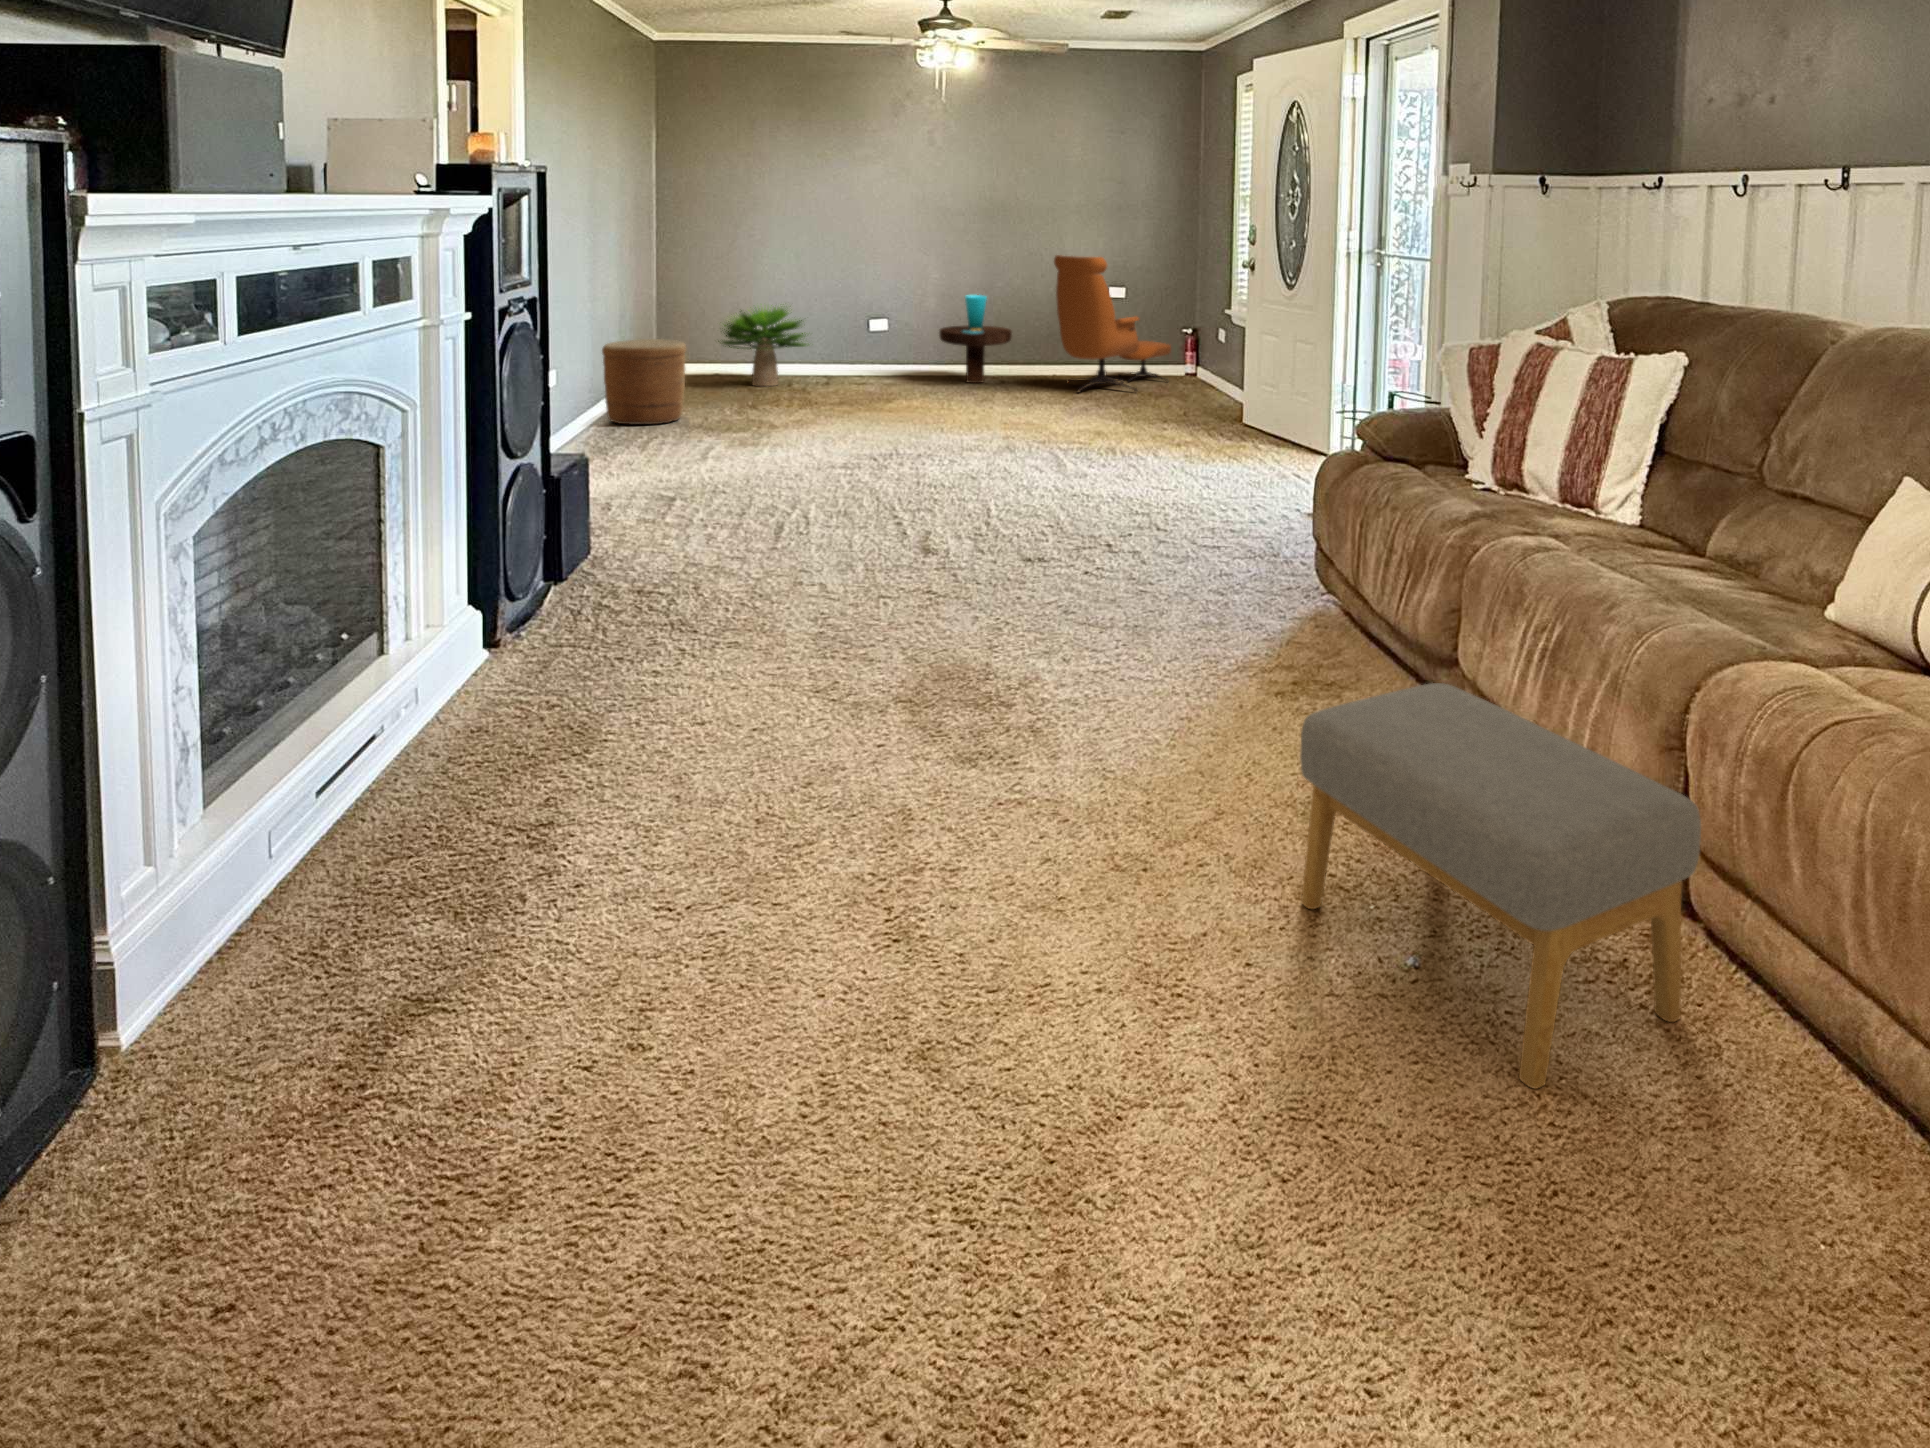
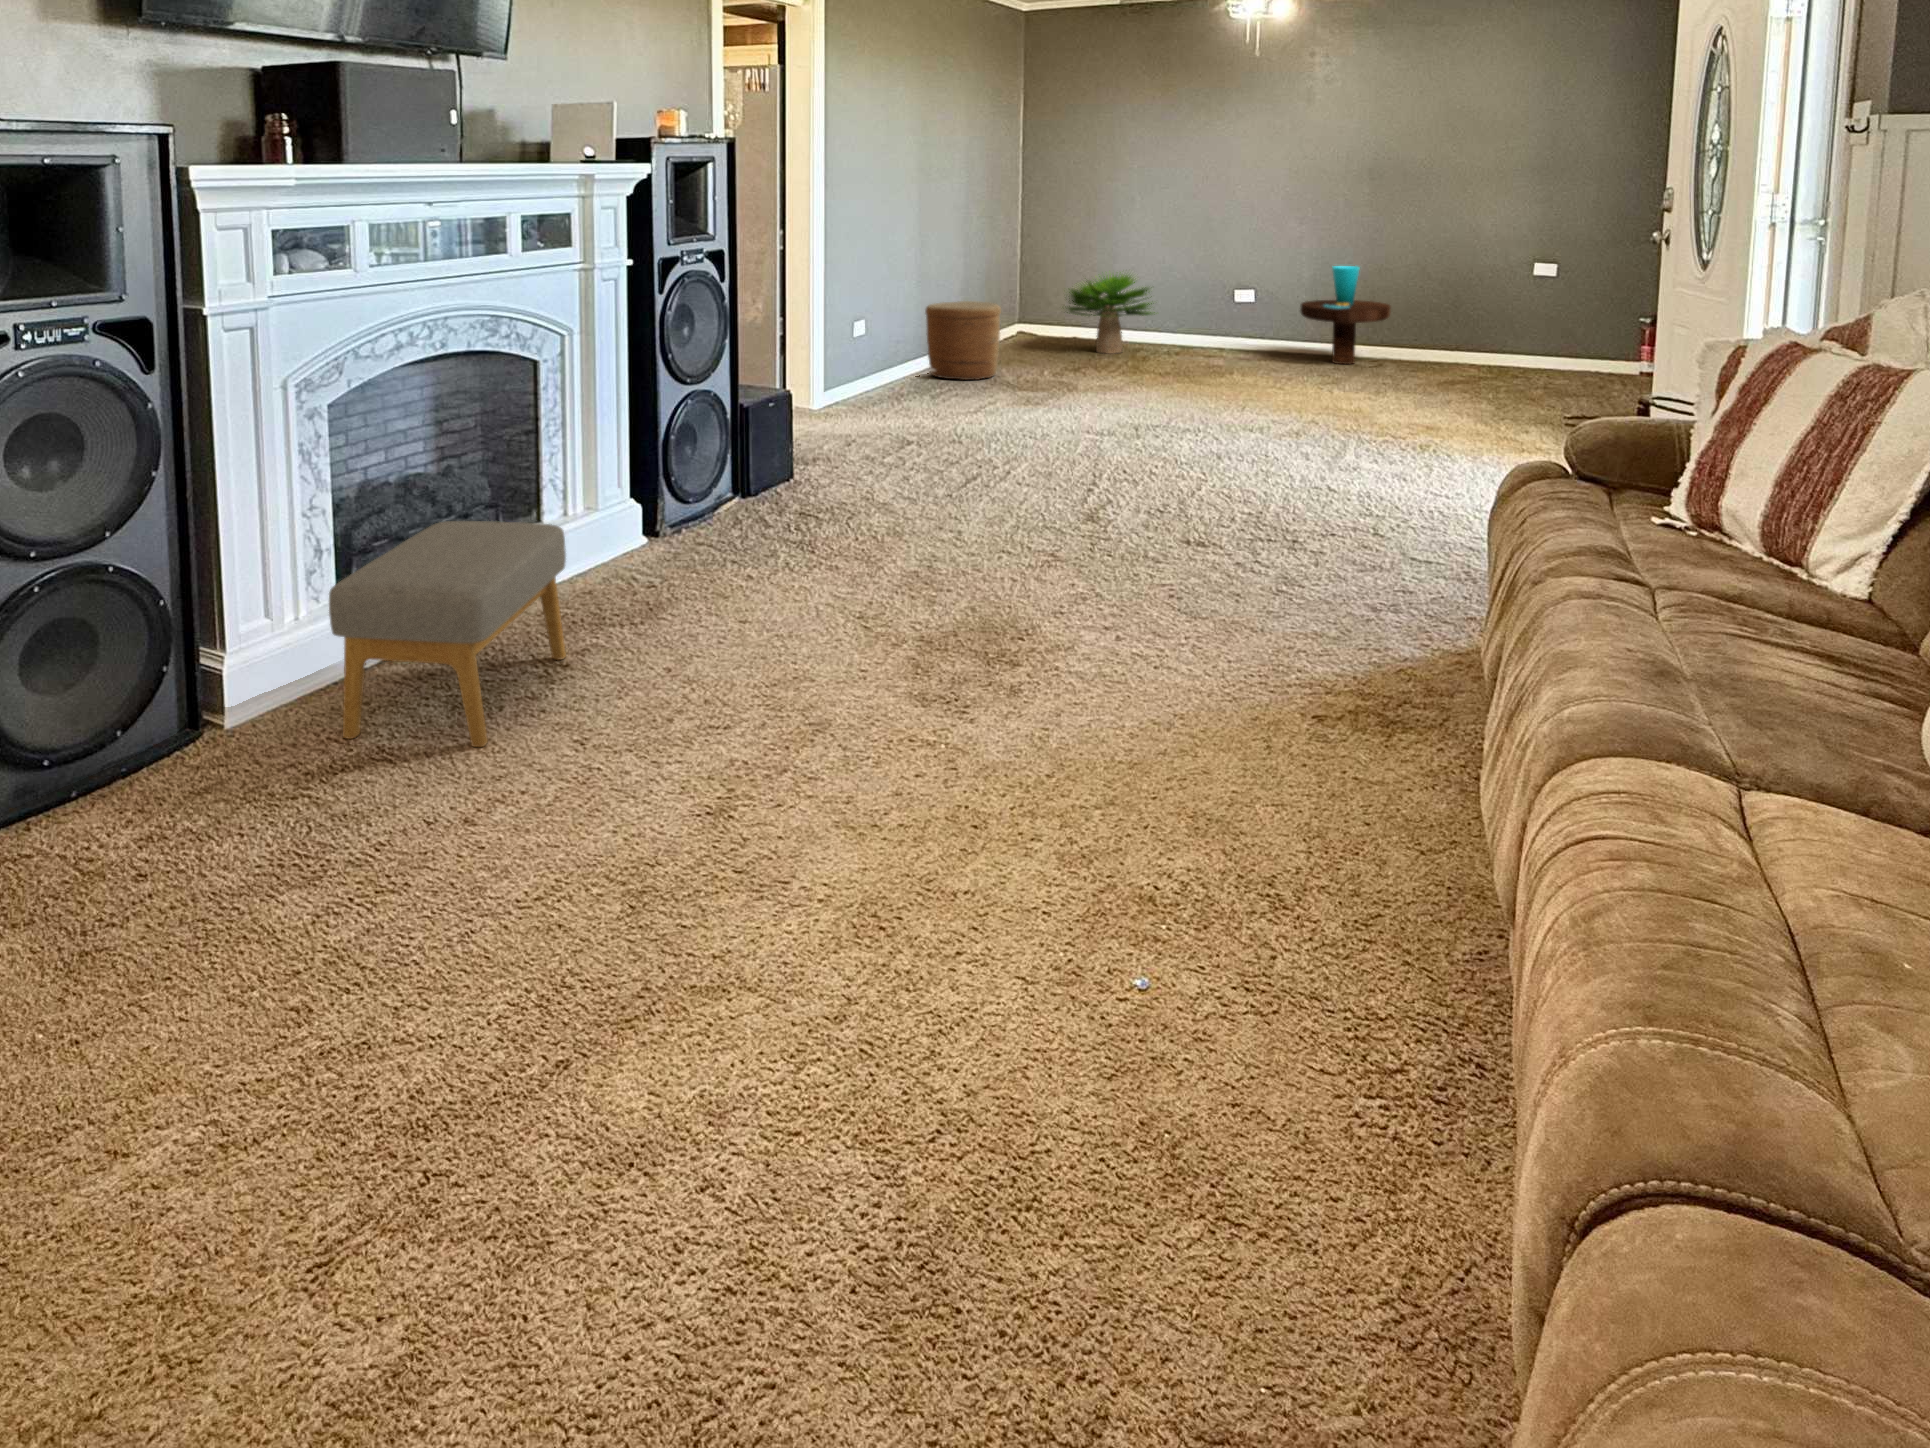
lounge chair: present [1054,255,1171,392] -> none [1433,219,1622,388]
footstool: present [1300,683,1701,1089] -> present [329,521,566,747]

